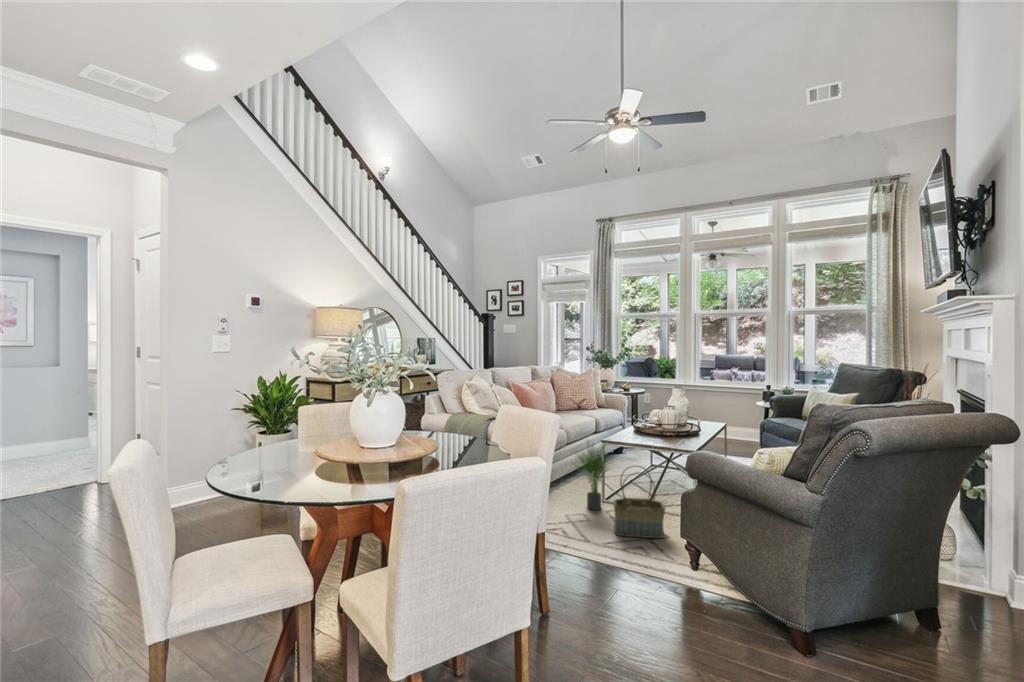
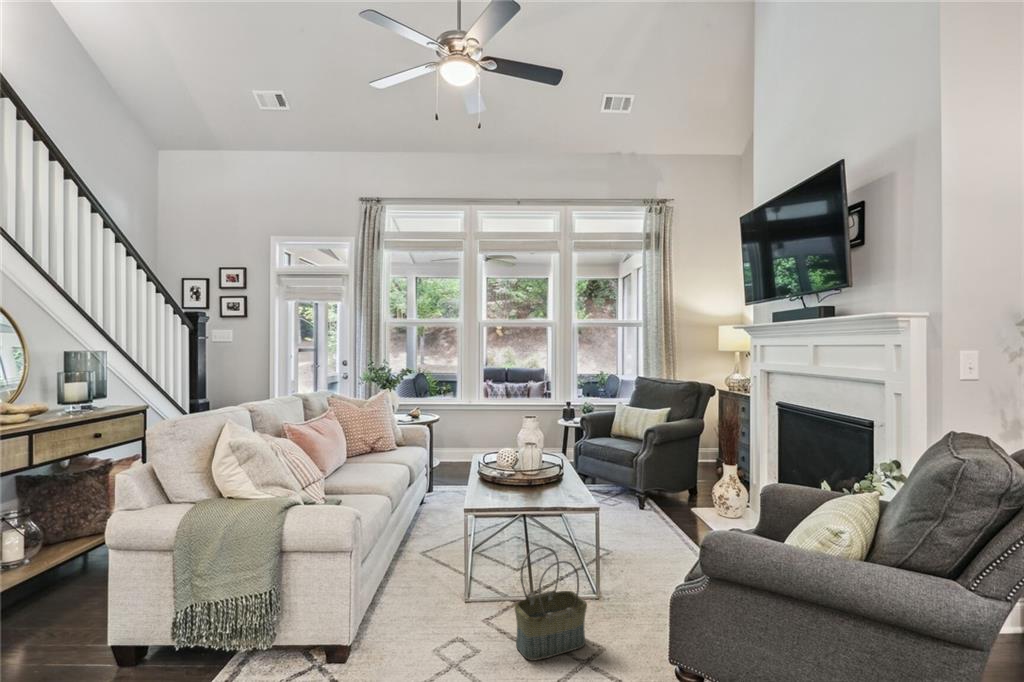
potted plant: present [574,444,611,510] -> none [420,507,494,618]

